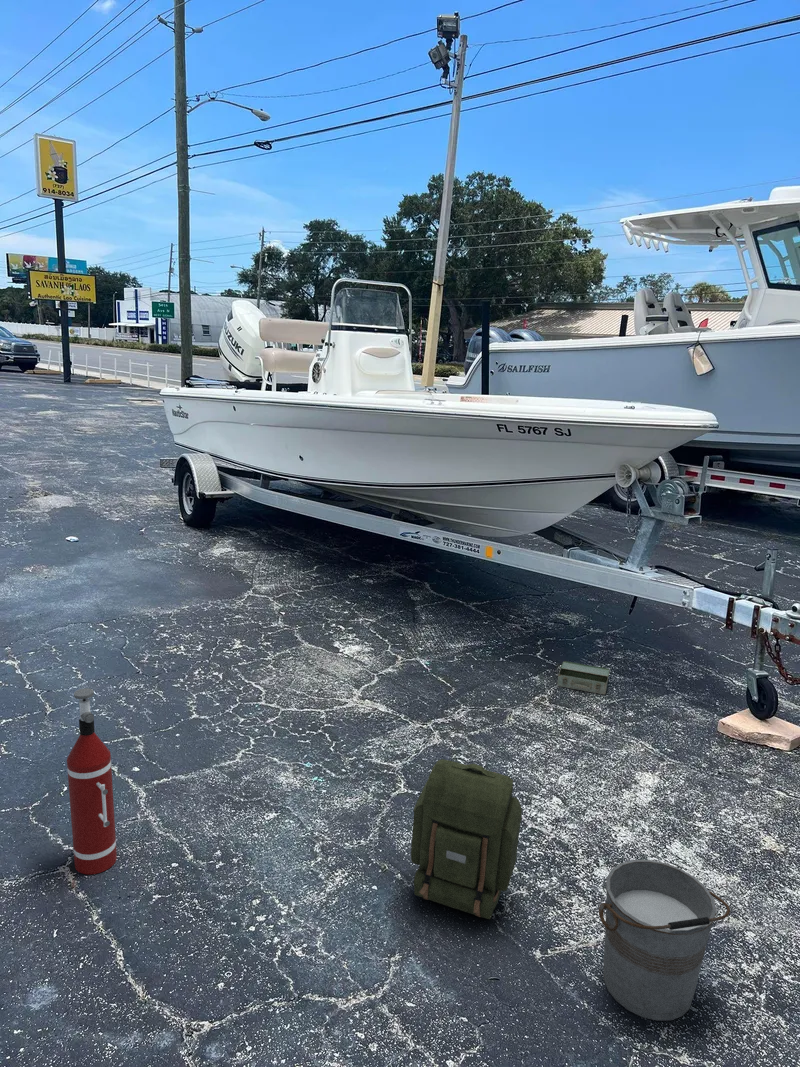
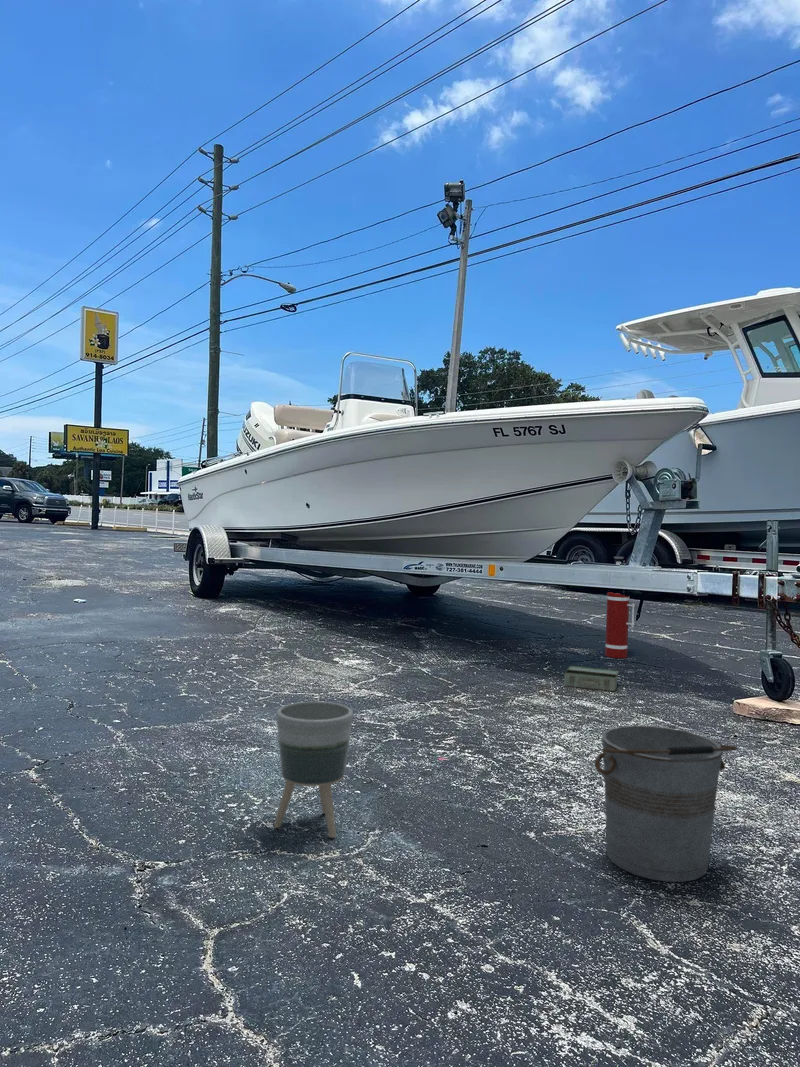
fire extinguisher: present [67,688,117,874] -> present [605,557,637,658]
backpack: present [411,759,522,919] -> none [396,642,513,813]
planter: none [303,831,375,965] -> present [274,701,353,838]

